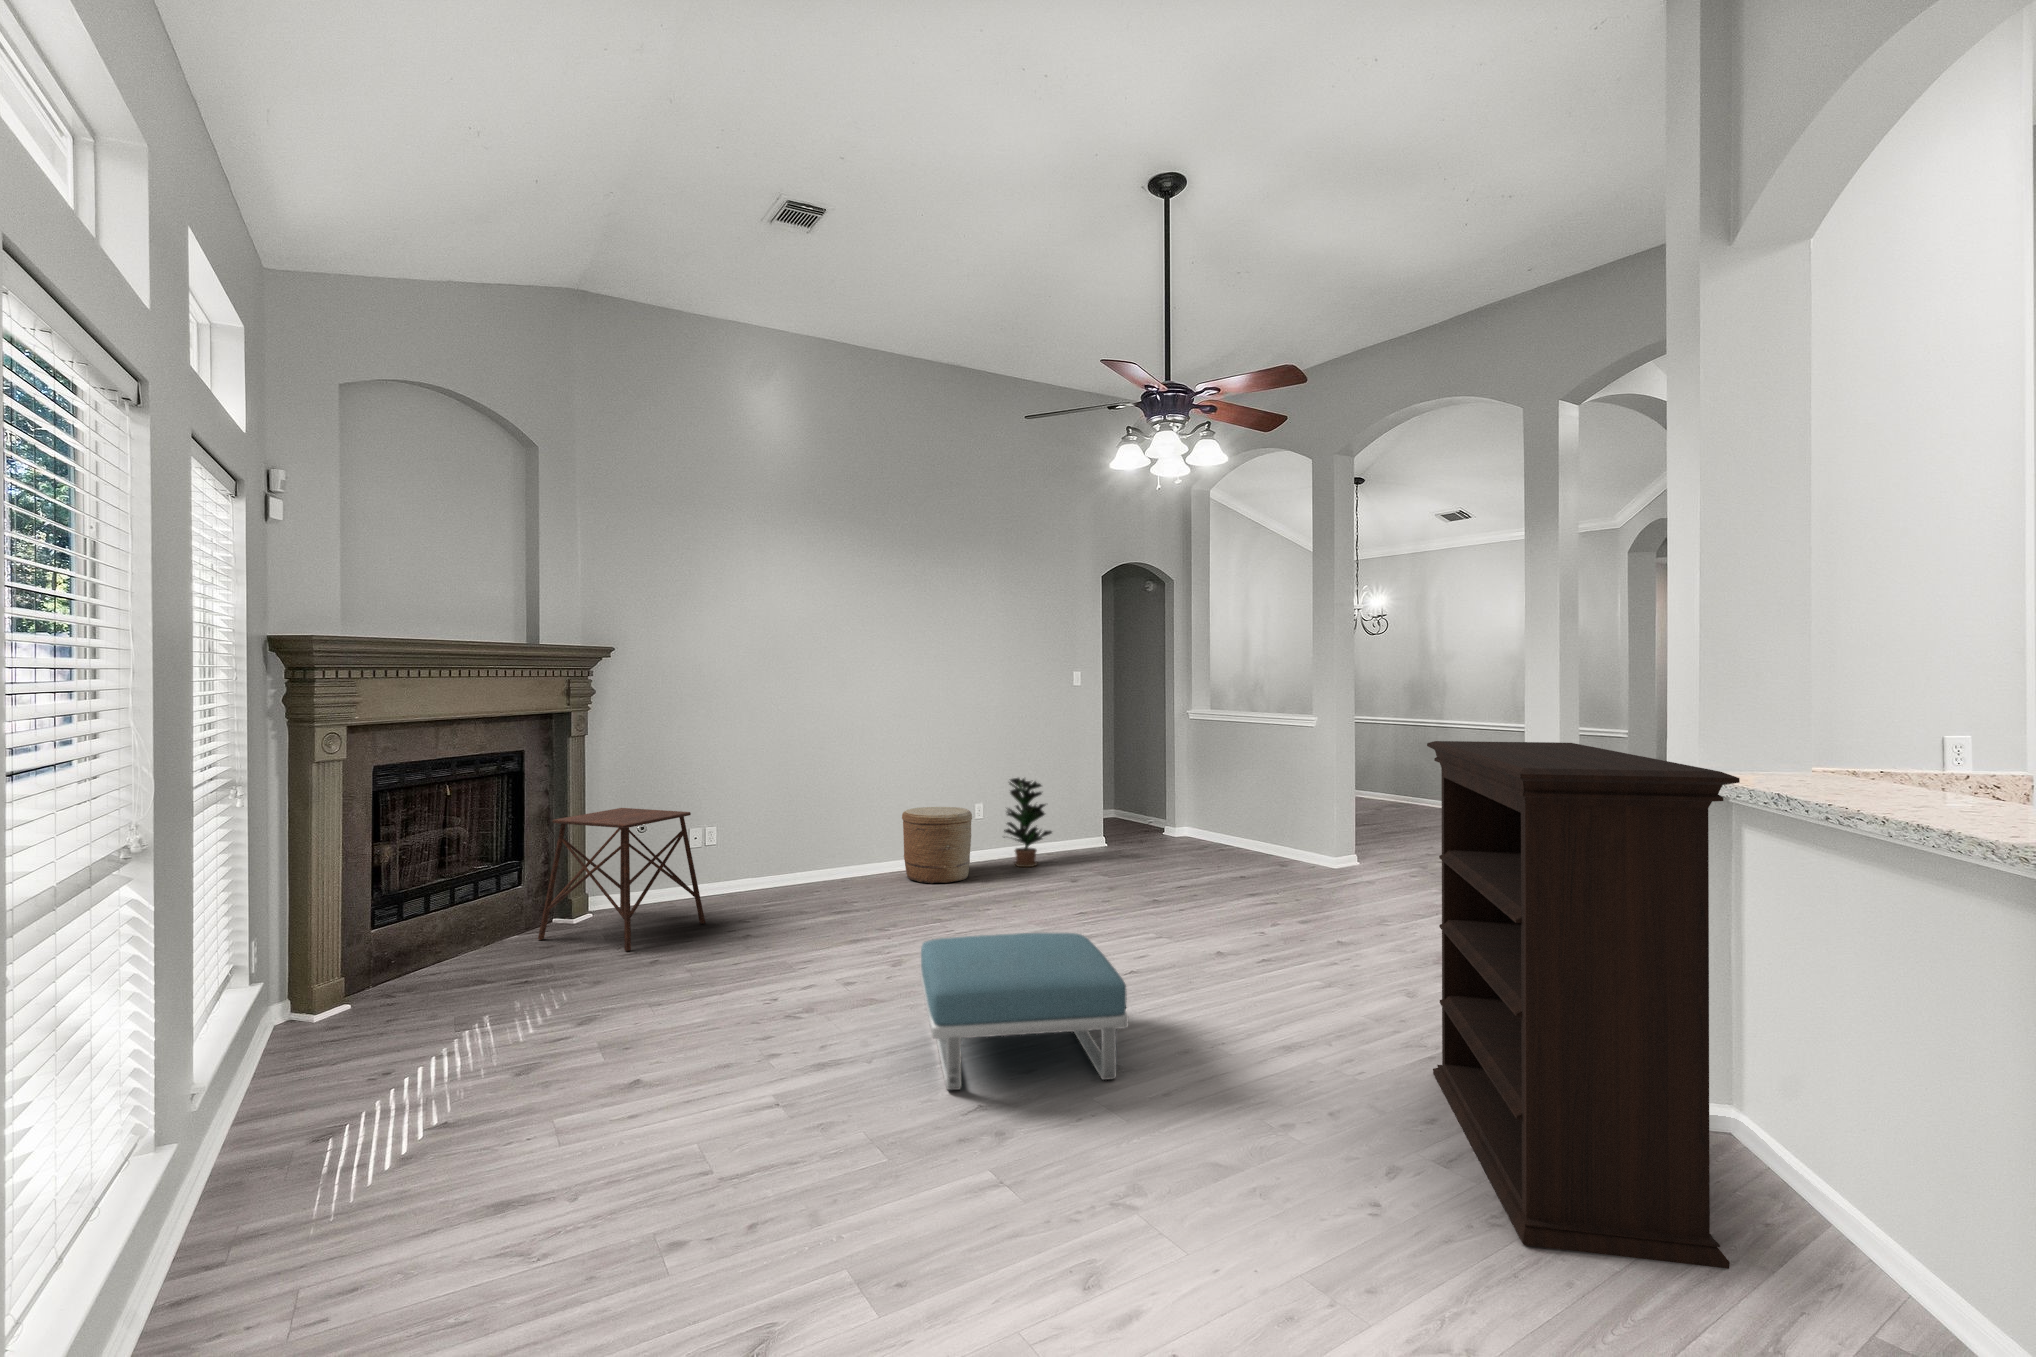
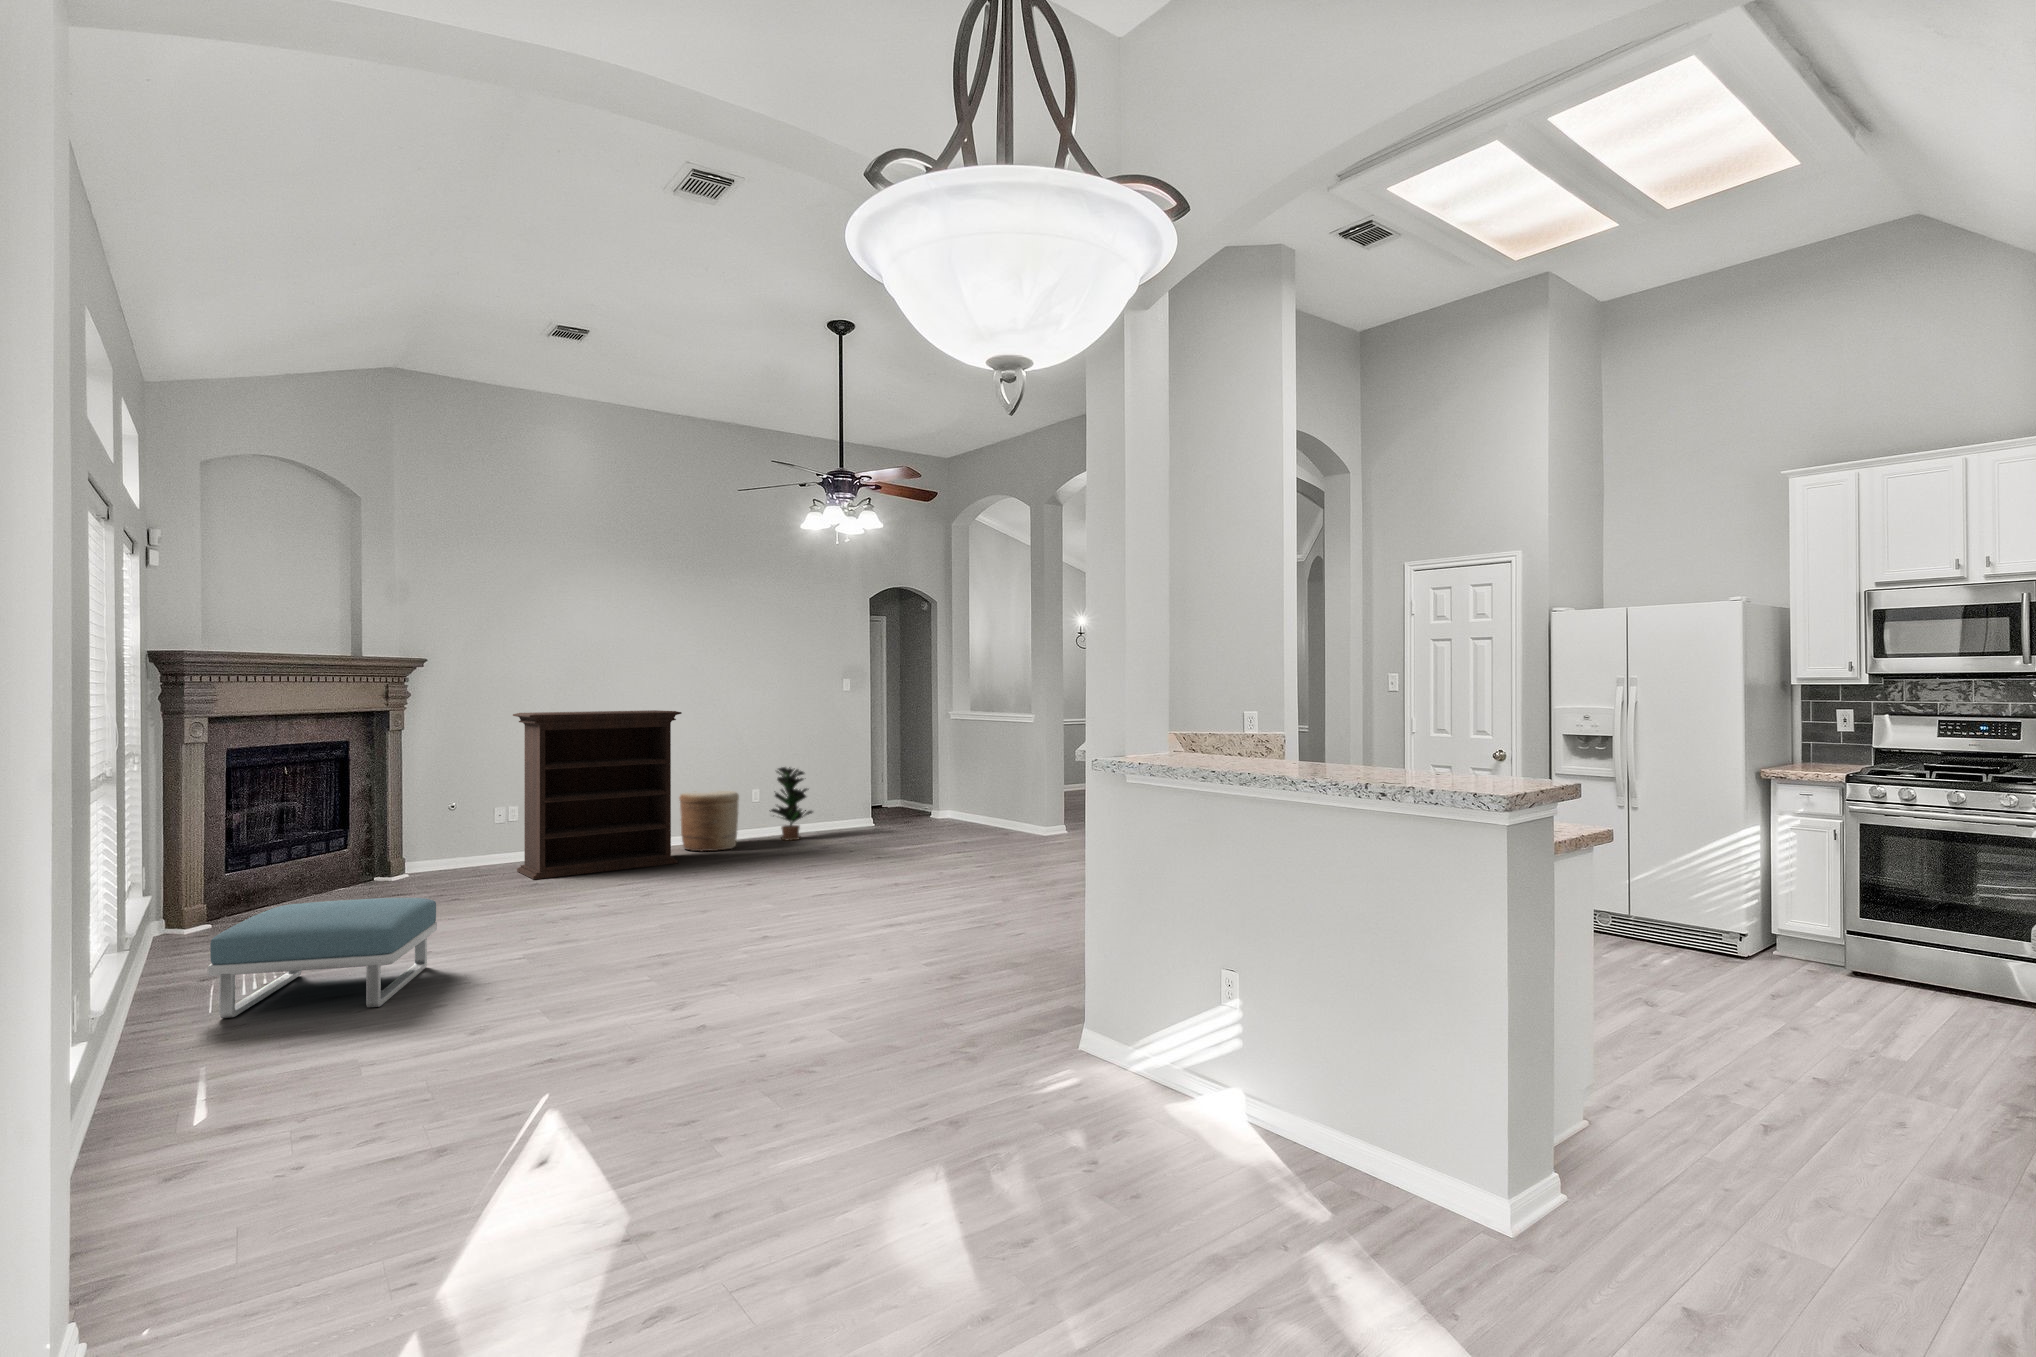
bookshelf: present [1427,741,1740,1269] -> present [513,710,682,879]
side table: present [538,808,705,951] -> none [360,788,501,893]
footstool: present [921,933,1128,1090] -> present [208,898,437,1018]

